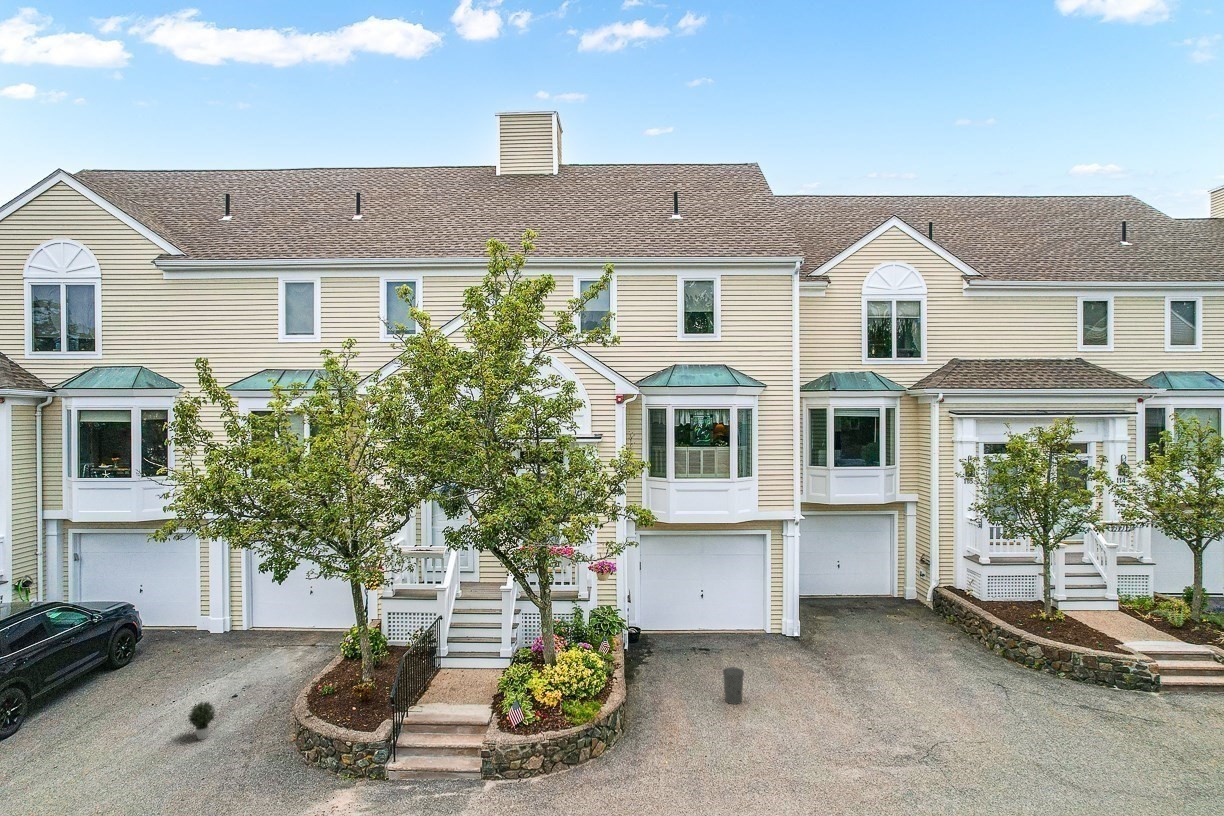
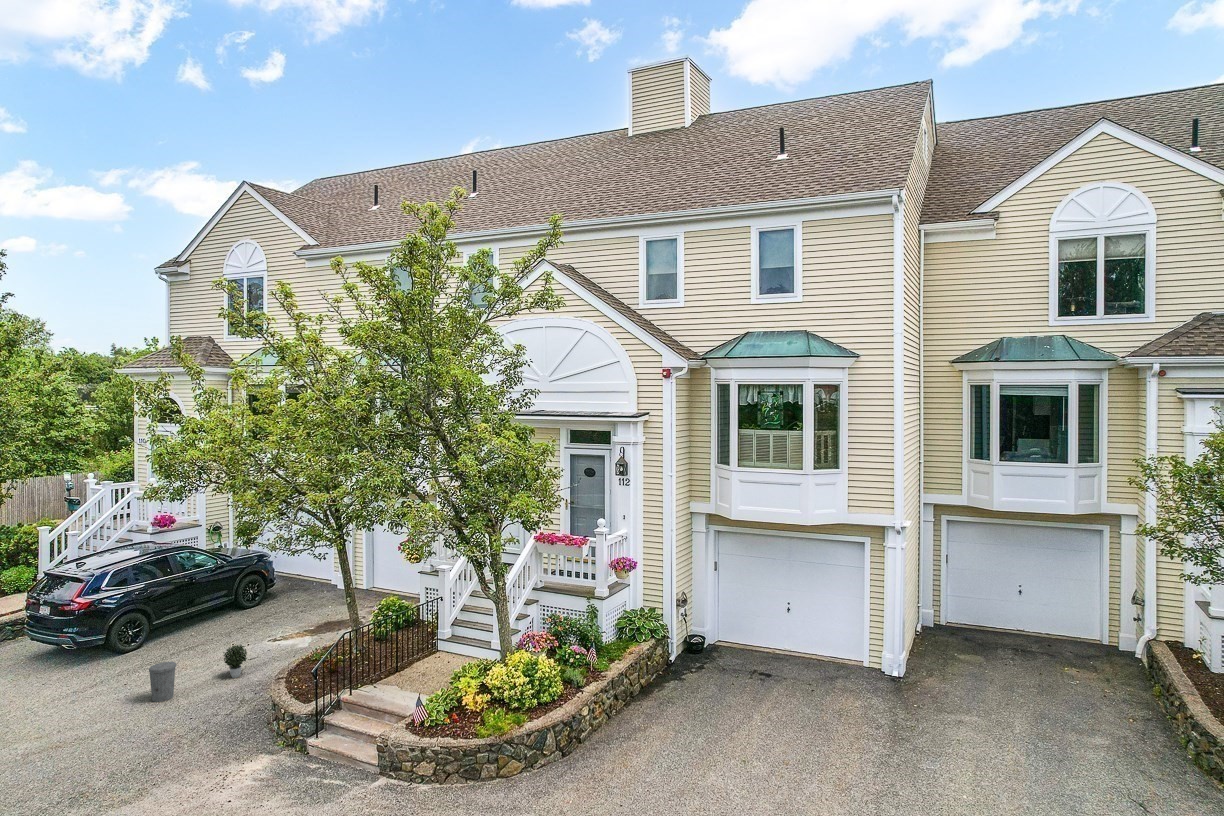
trash can: present [723,667,744,704] -> present [149,662,176,702]

